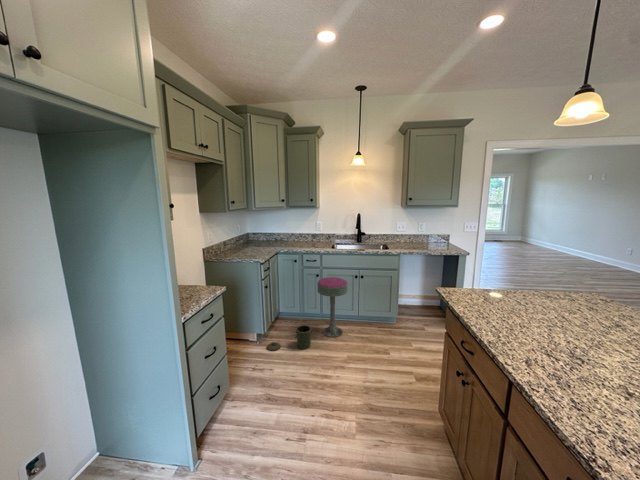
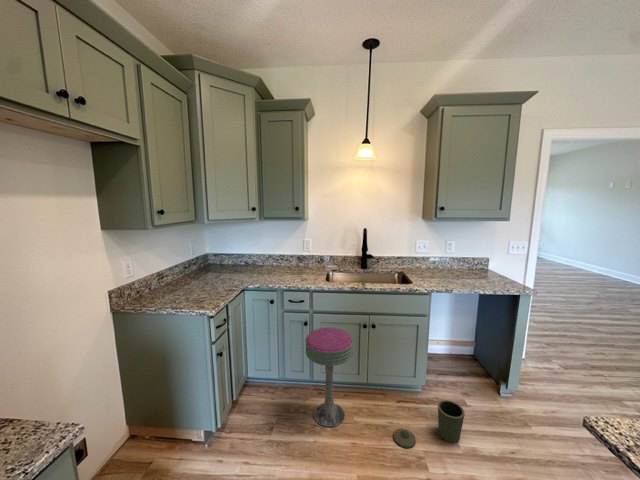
trash can: present [267,325,312,351] -> present [393,400,465,449]

